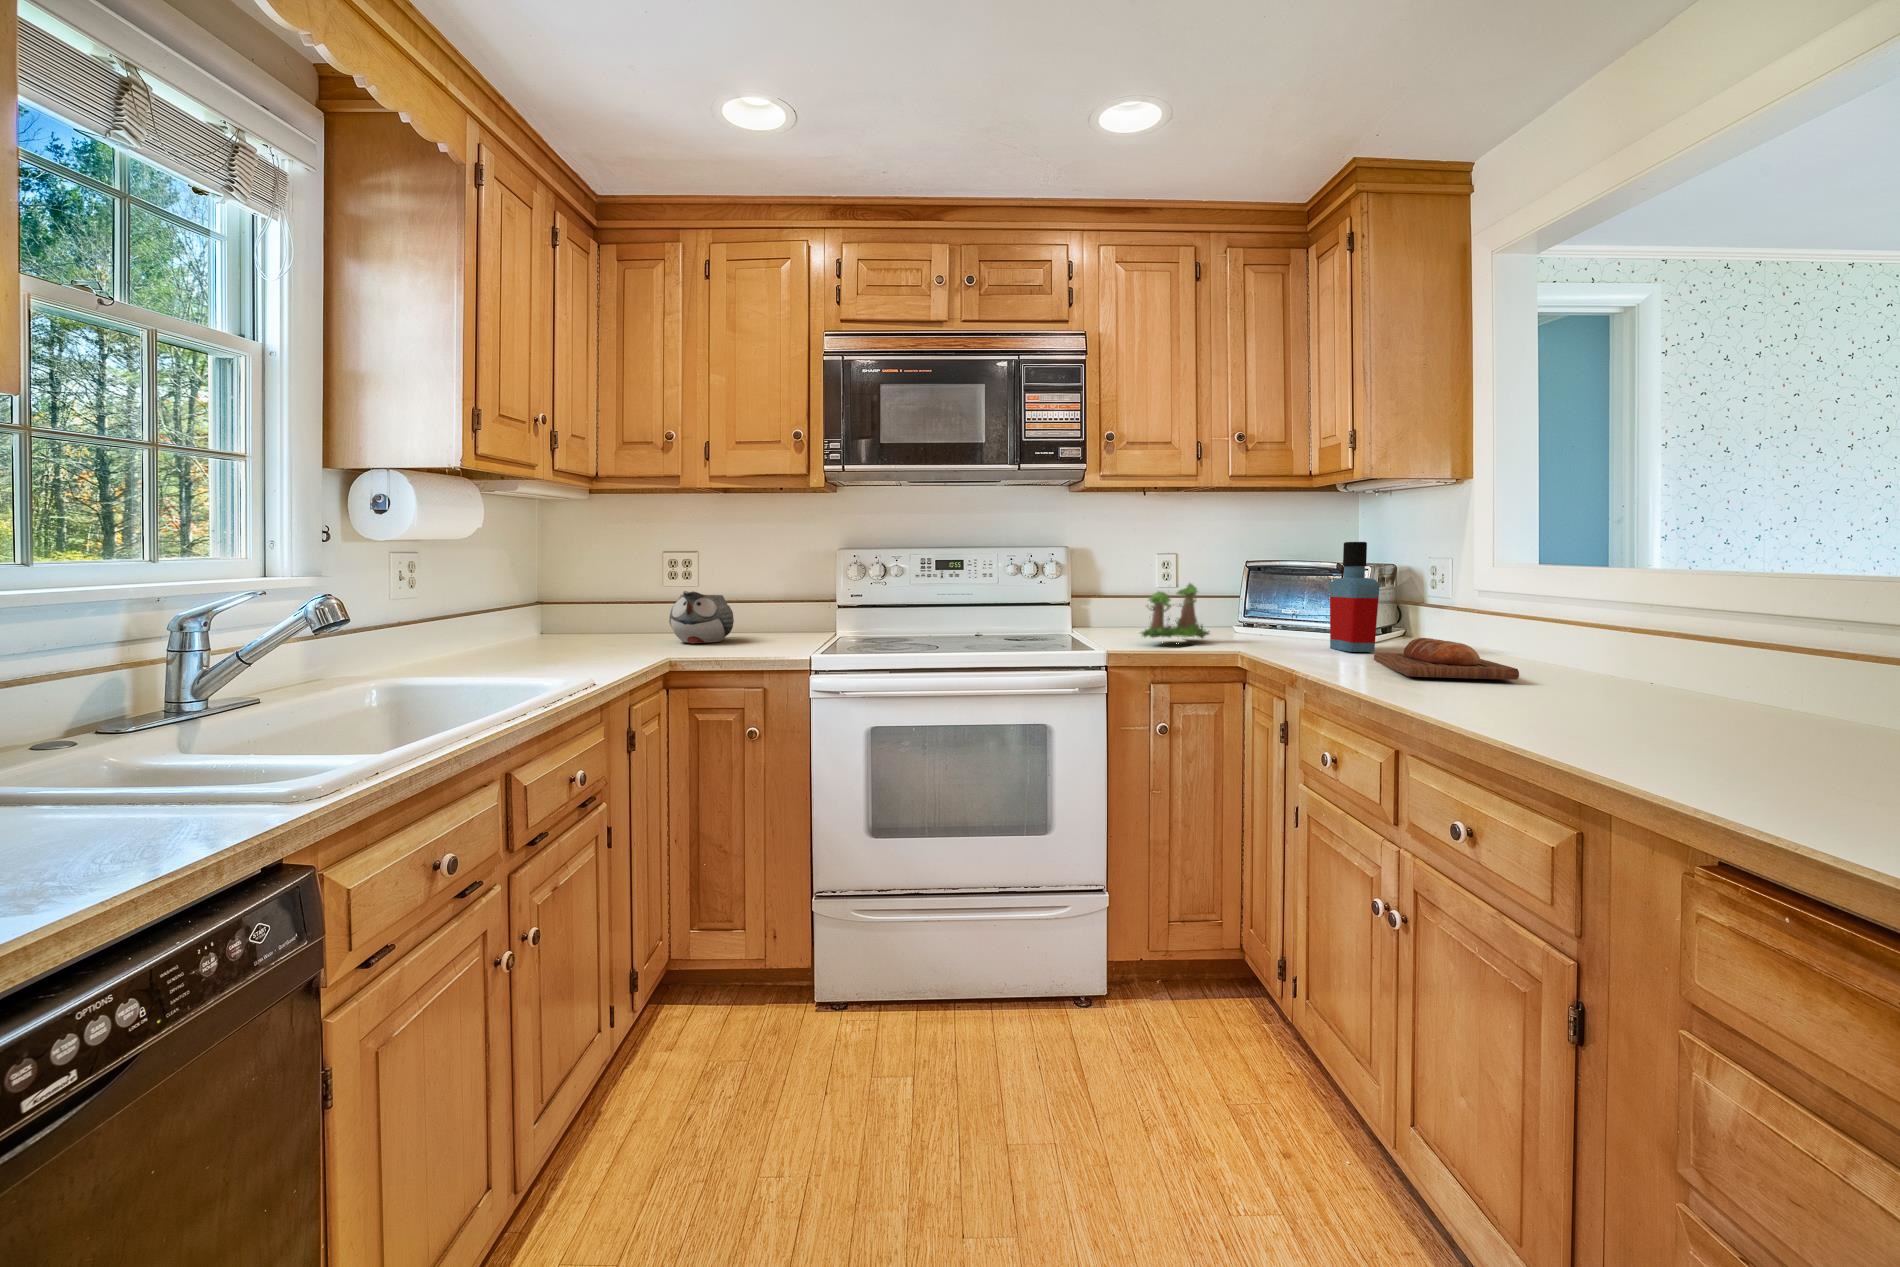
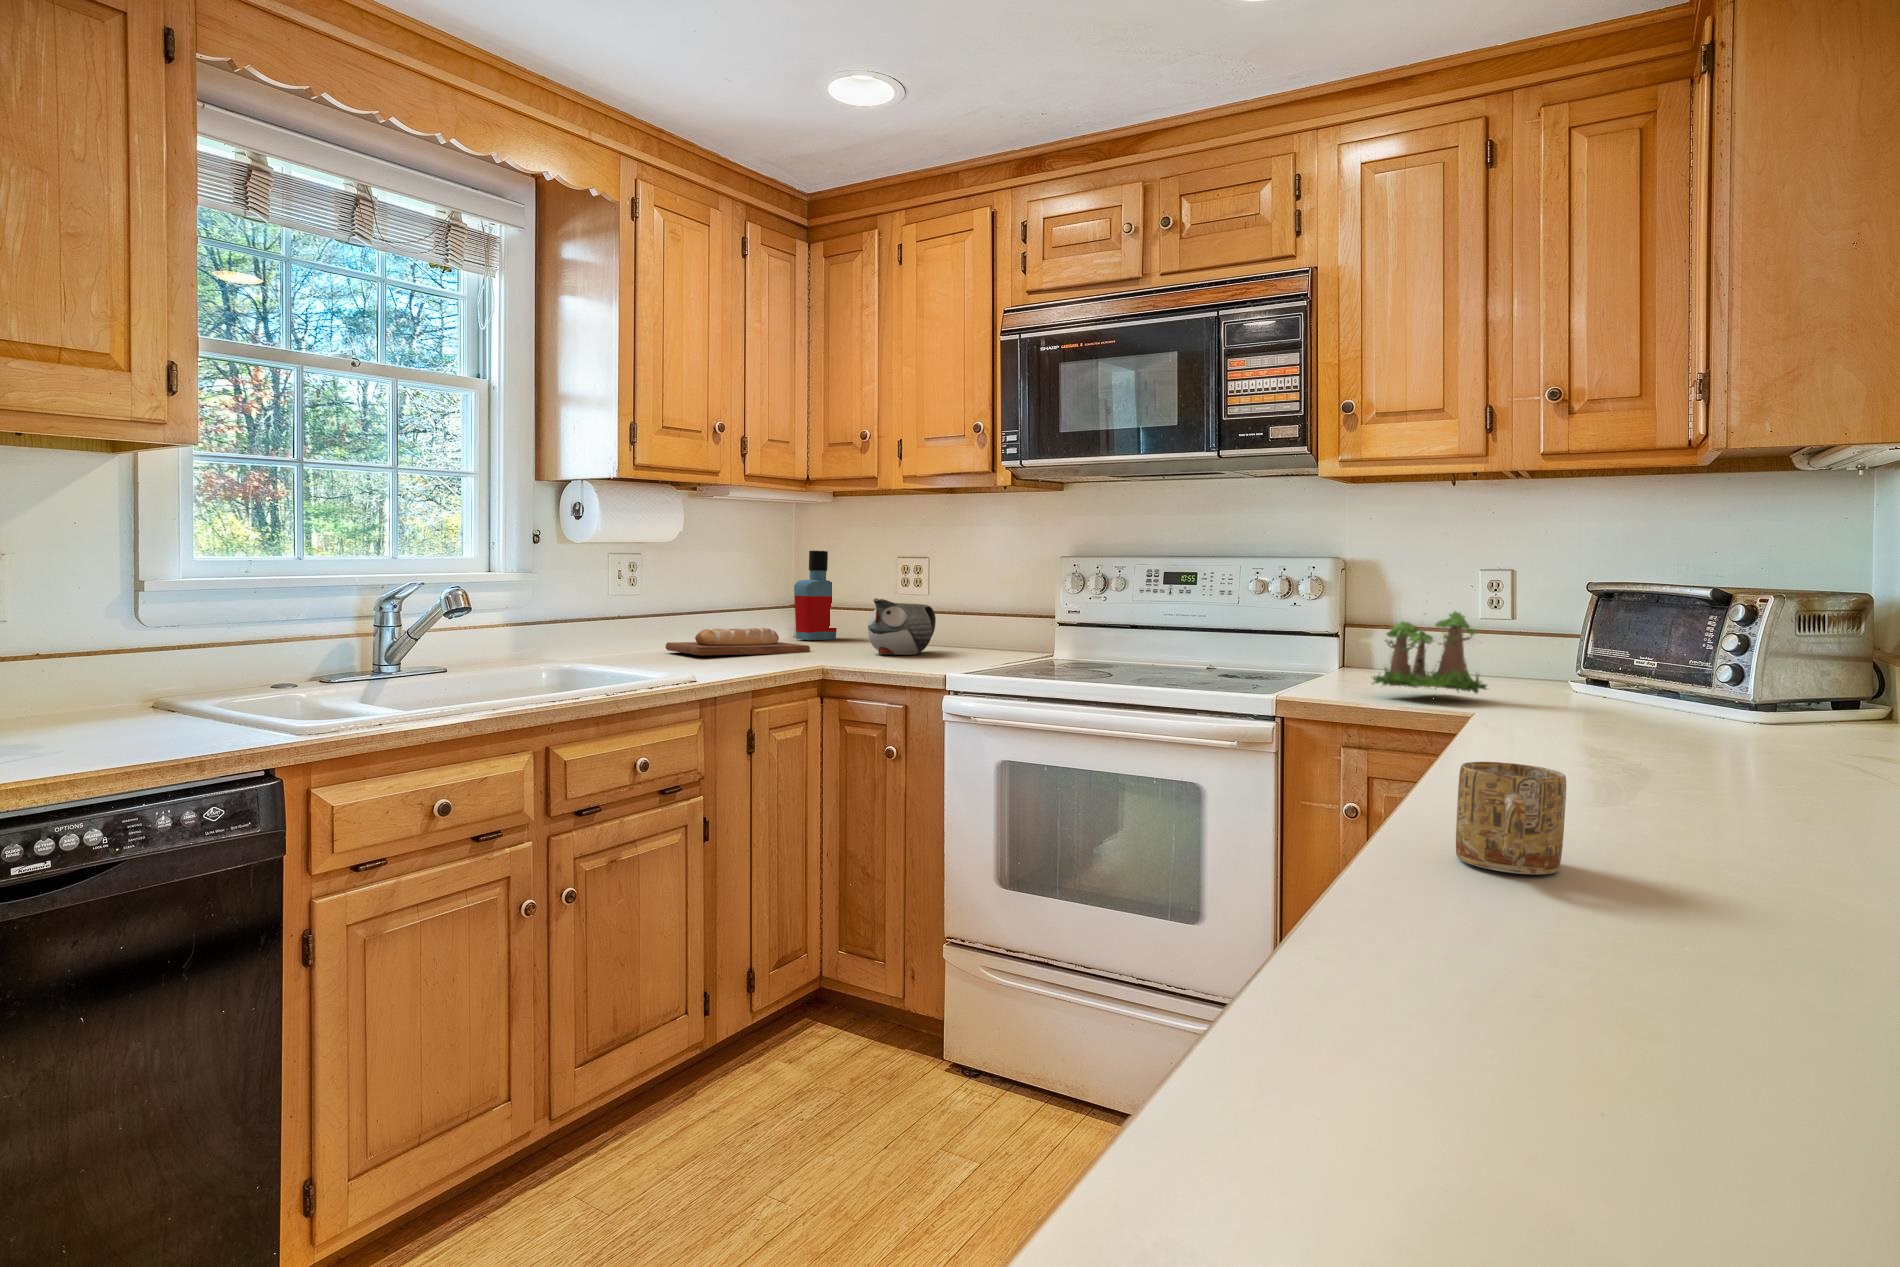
bottle: present [1330,542,1380,652] -> present [794,551,837,640]
bread loaf: present [1374,638,1519,680] -> present [666,628,810,655]
mug: none [1549,673,1641,741] -> present [1456,762,1566,875]

